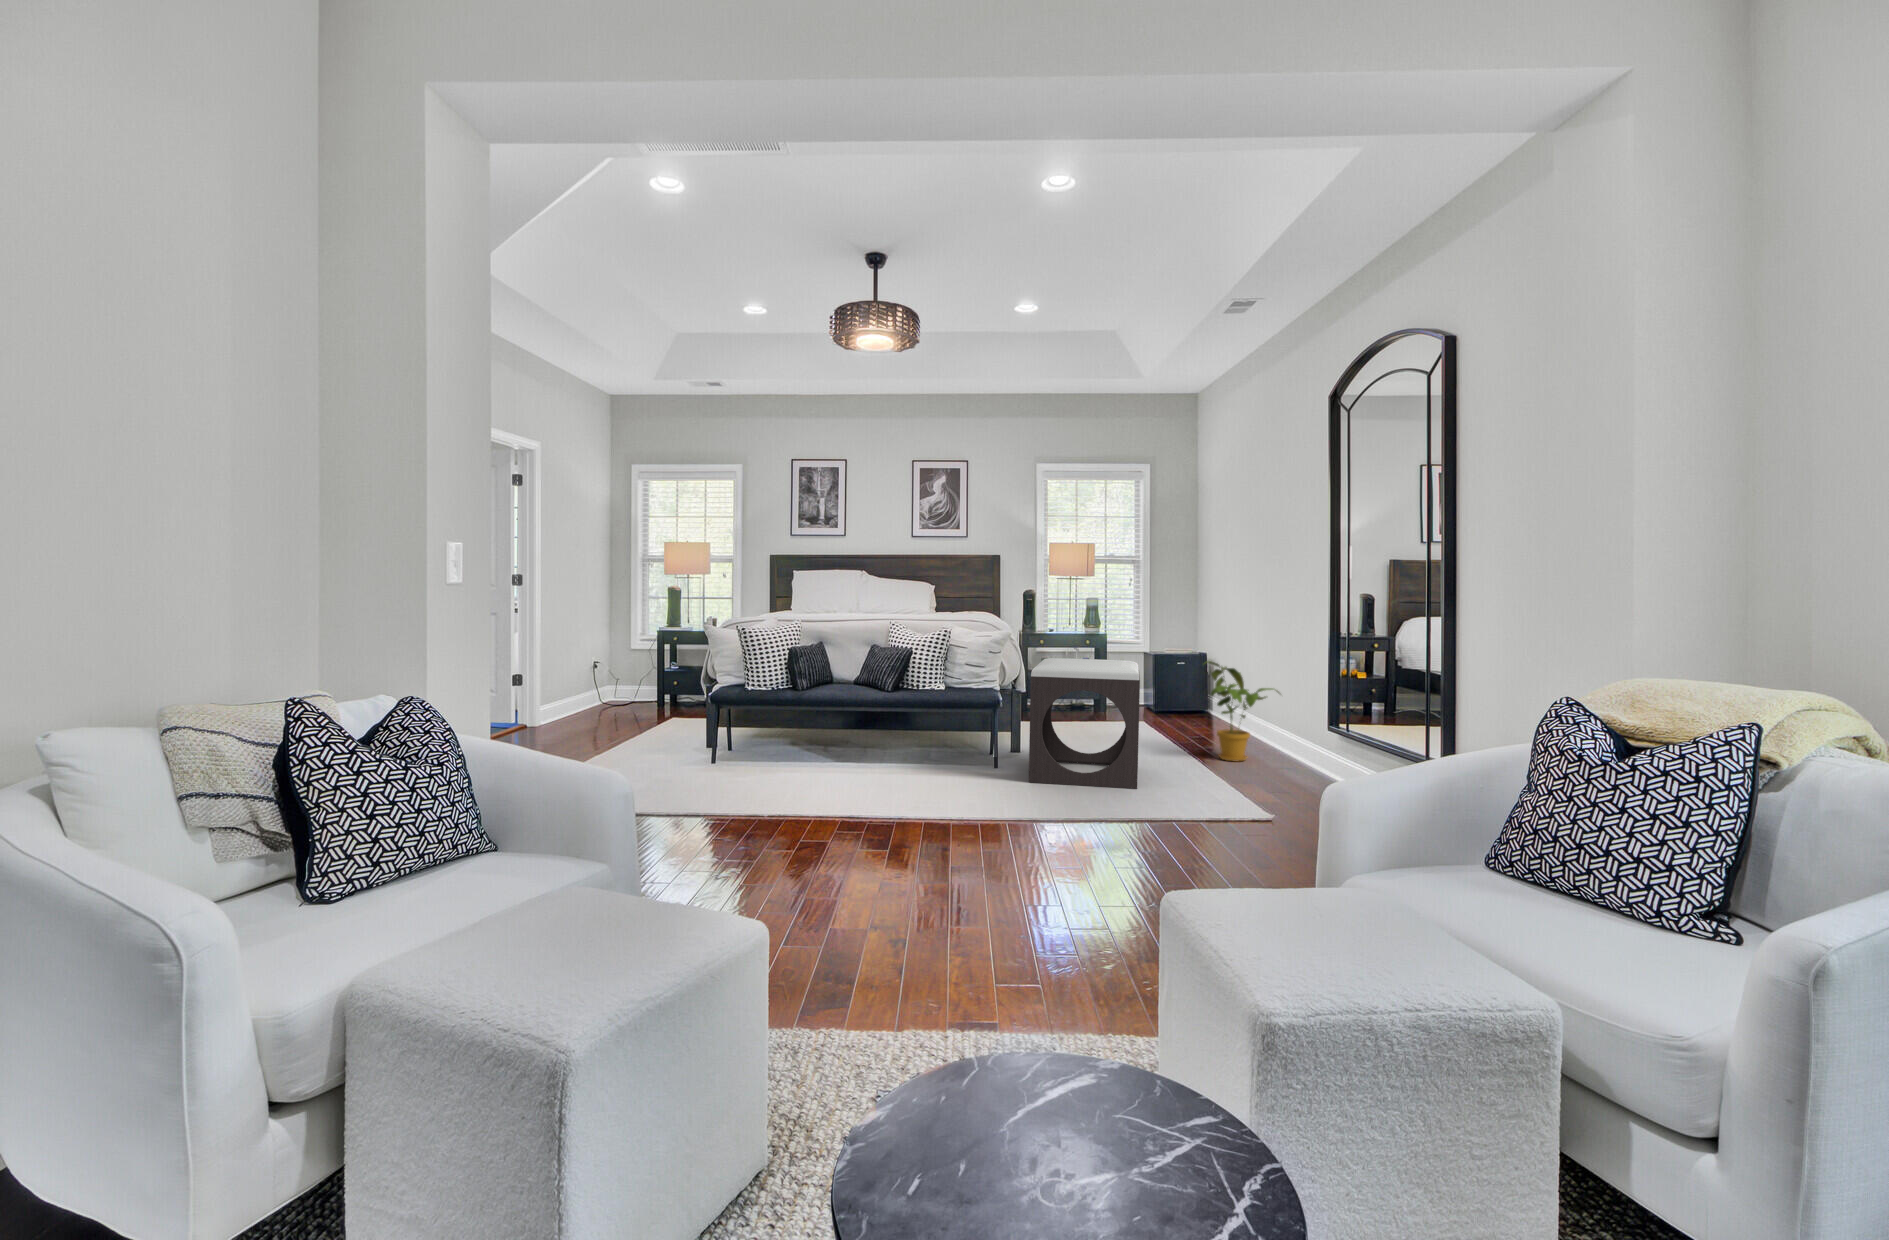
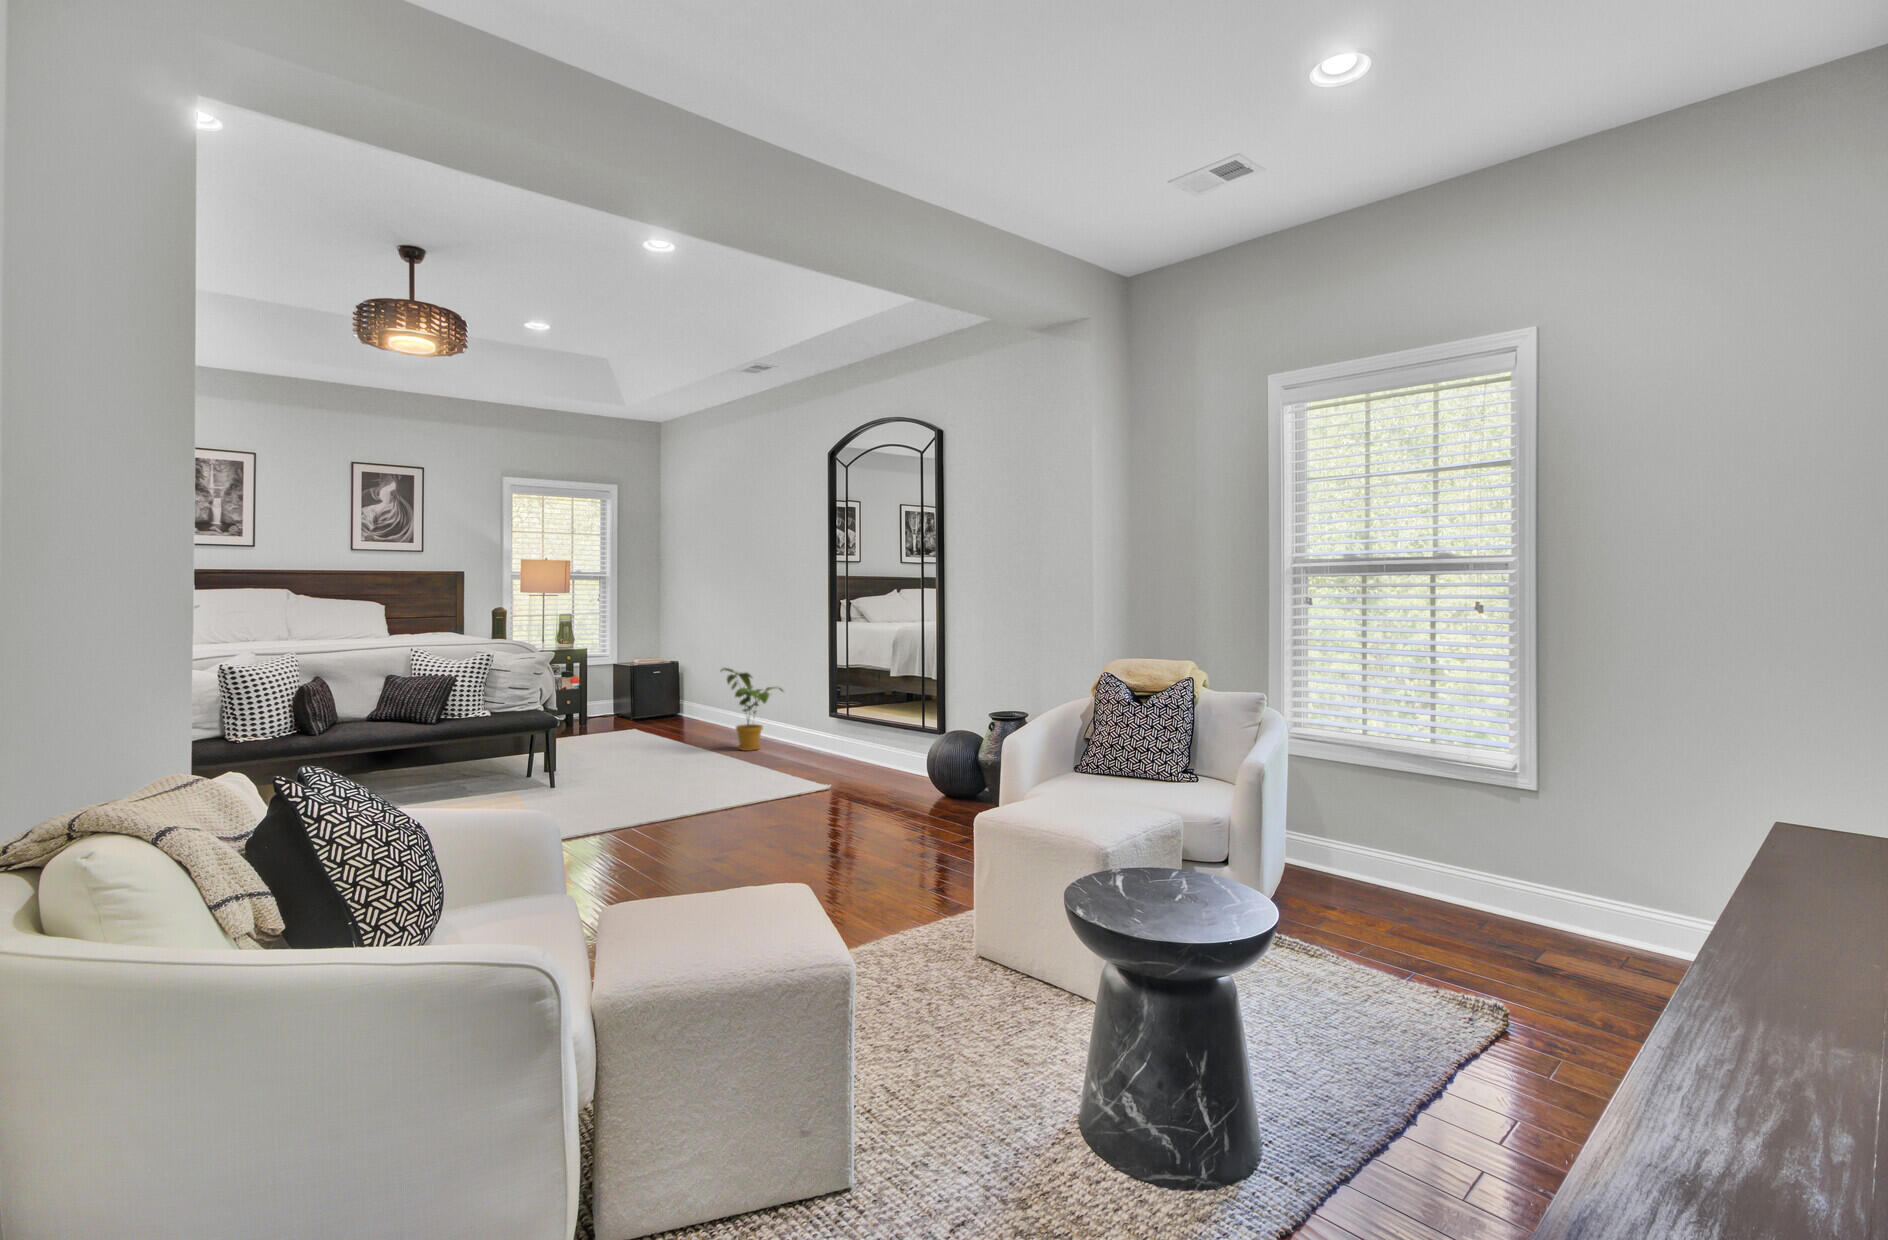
footstool: present [1029,658,1140,789] -> none [593,672,709,792]

